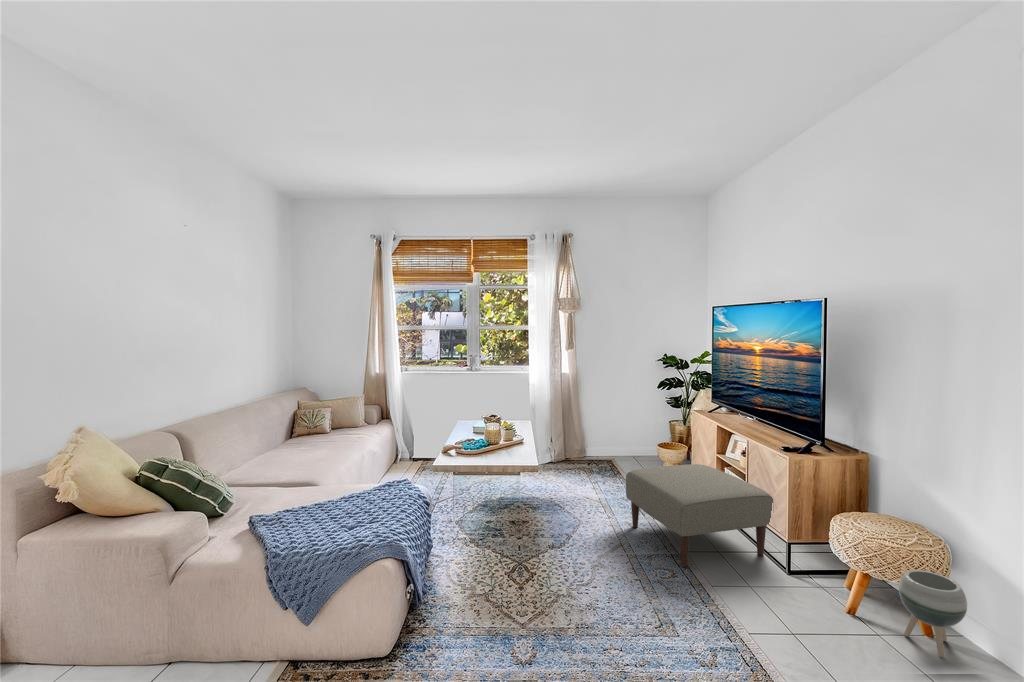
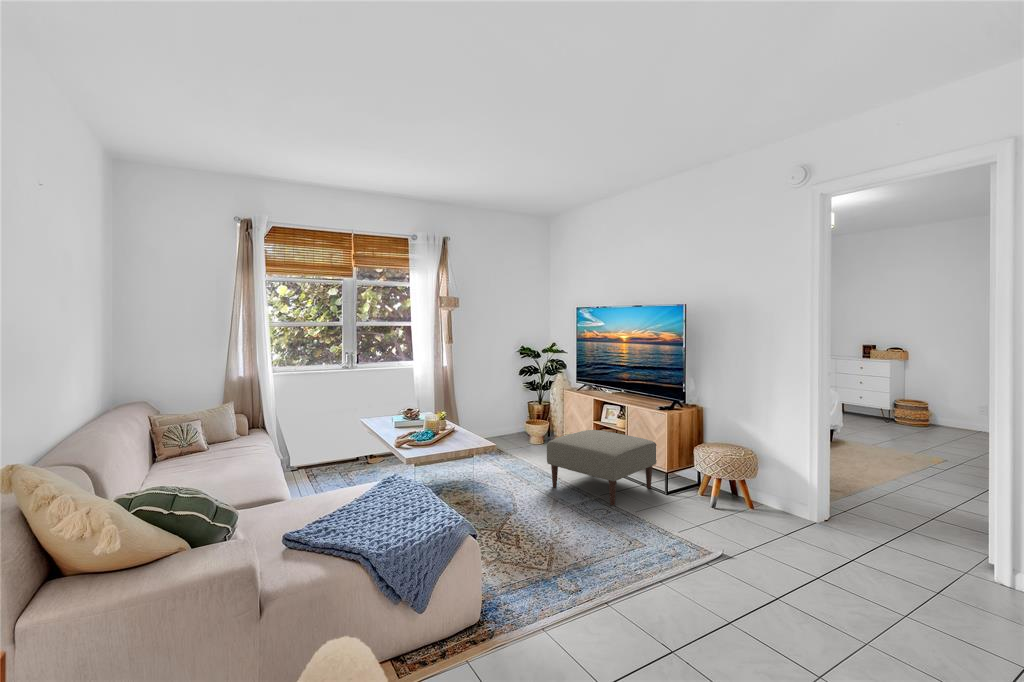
planter: present [899,570,967,657] -> none [752,471,788,519]

